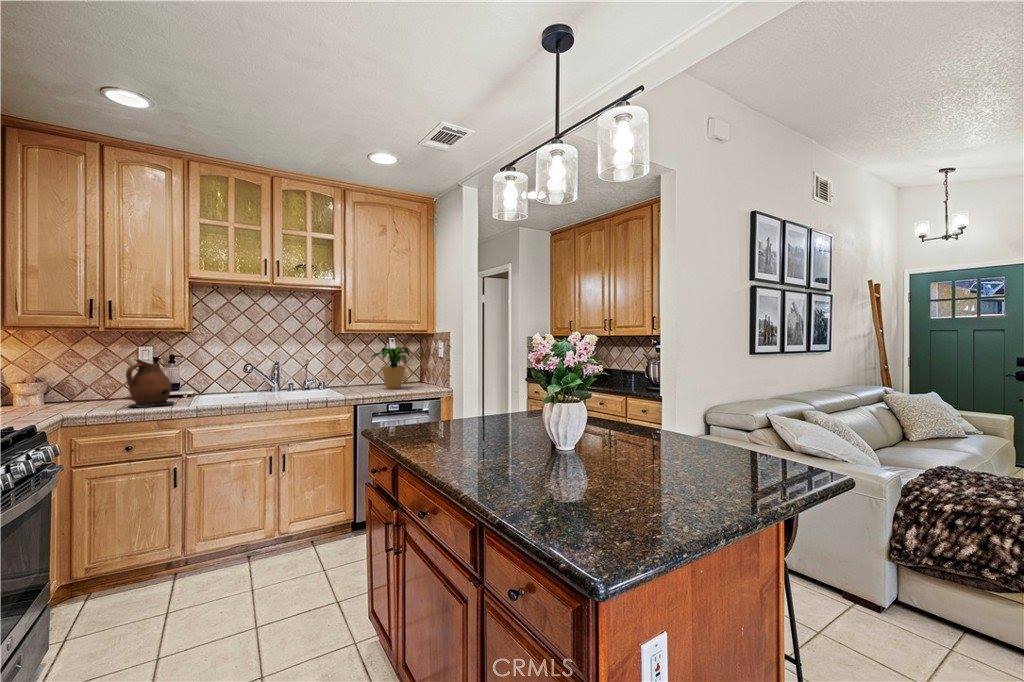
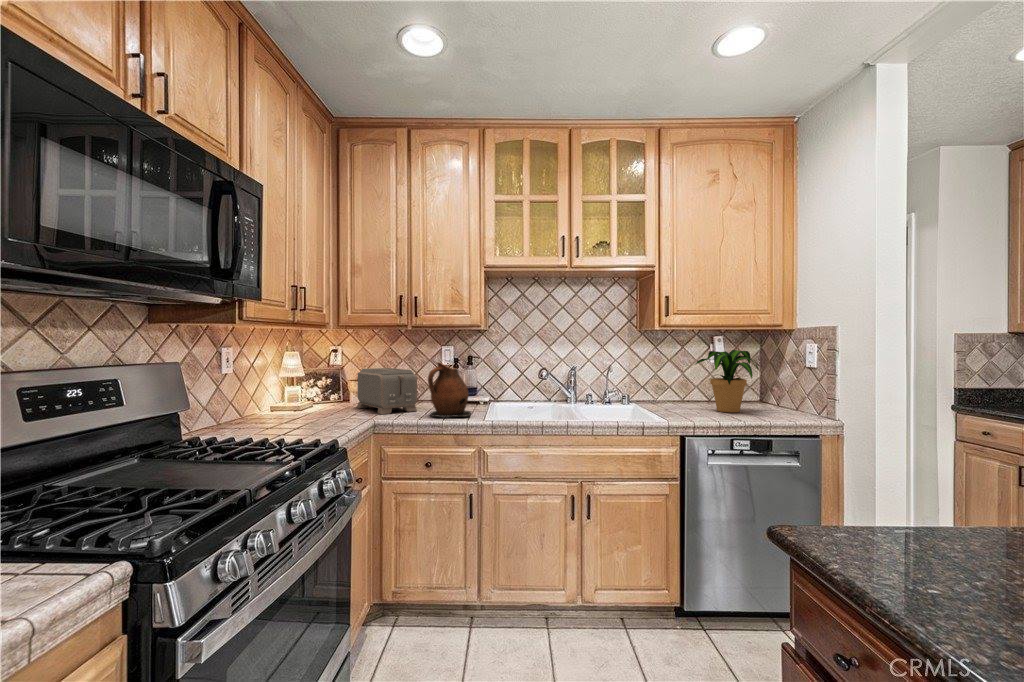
toaster: none [29,368,112,410] -> present [357,368,417,414]

